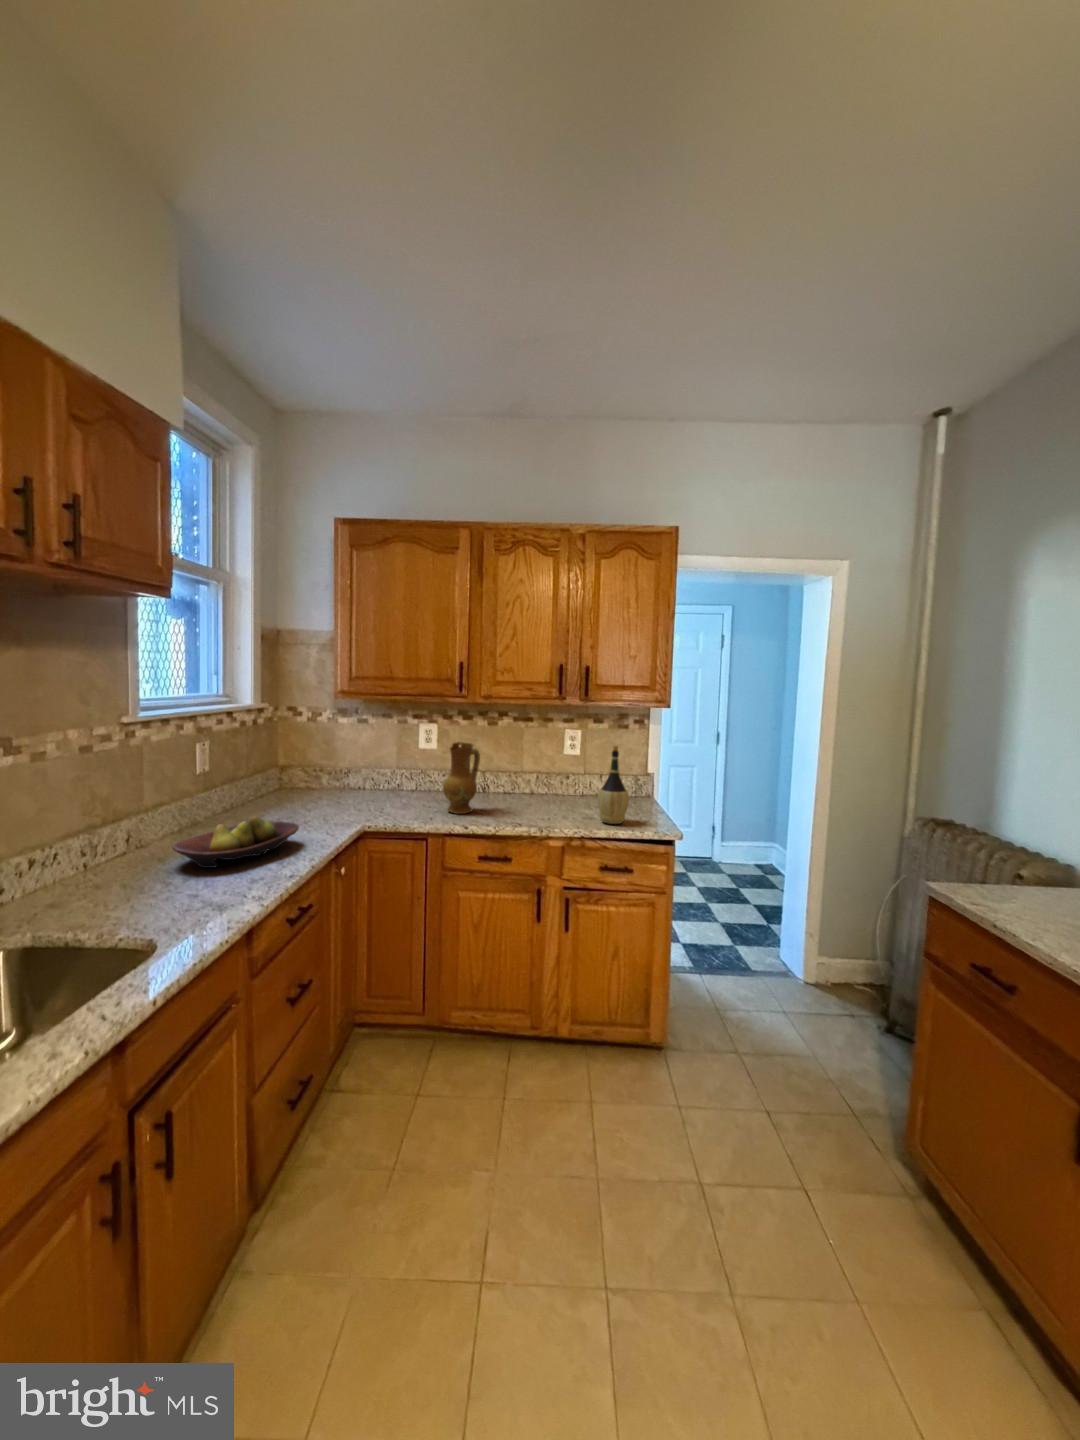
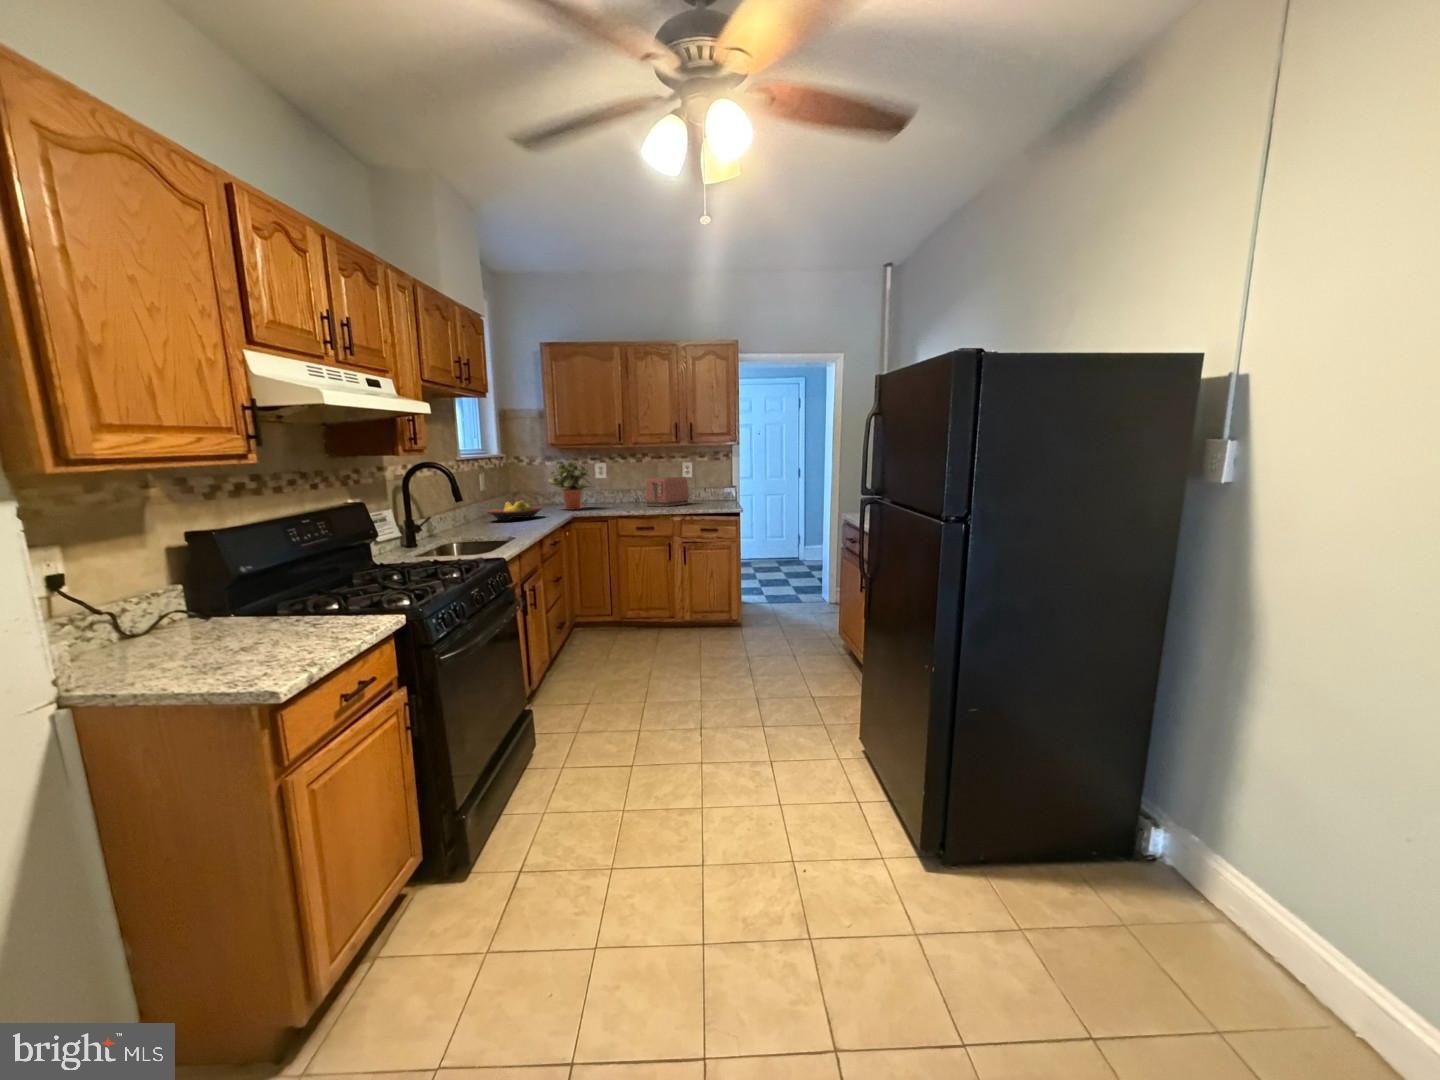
potted plant: none [331,724,416,811] -> present [549,460,594,510]
ceramic jug: present [443,742,480,814] -> none [614,468,634,508]
wine bottle: present [598,746,629,824] -> none [700,463,717,506]
toaster: none [497,754,574,813] -> present [645,477,689,506]

